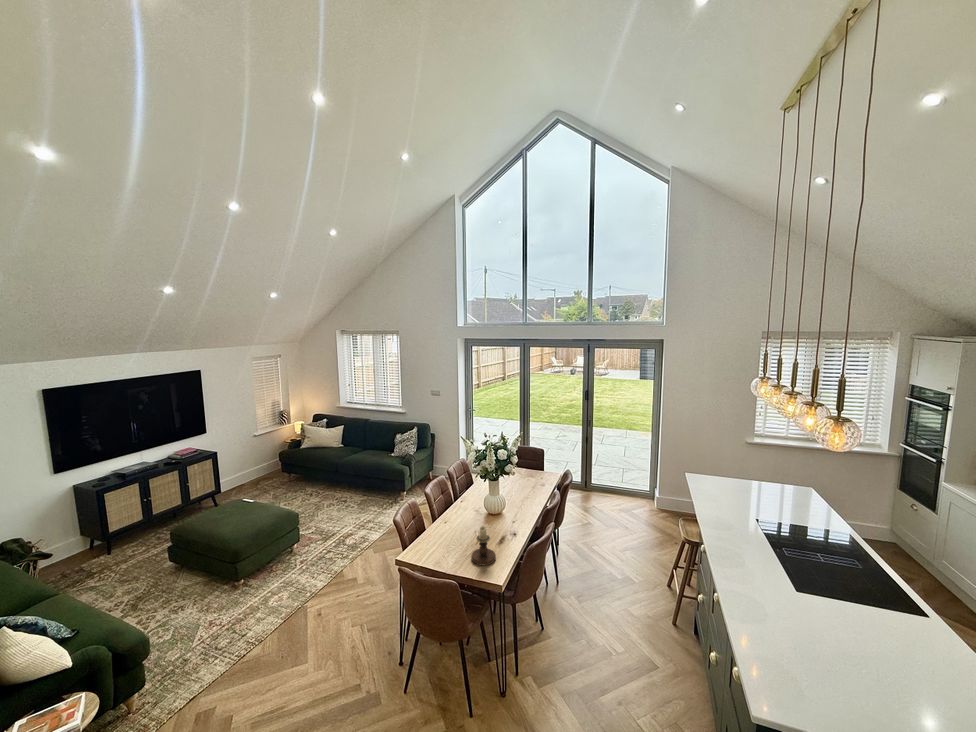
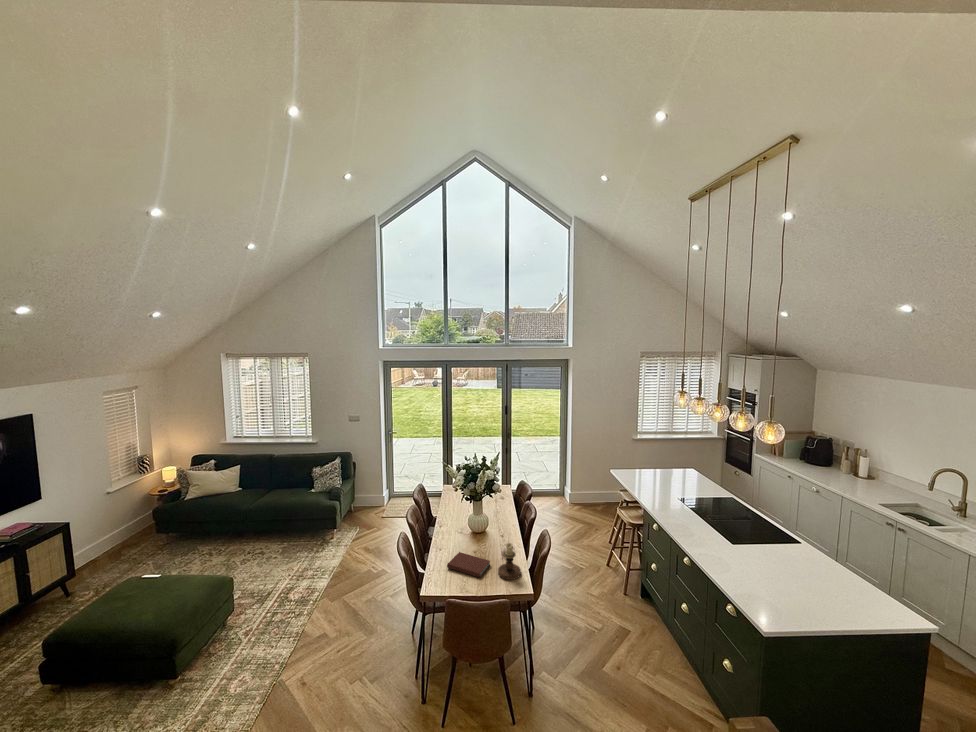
book: none [430,528,472,556] -> present [447,552,490,578]

